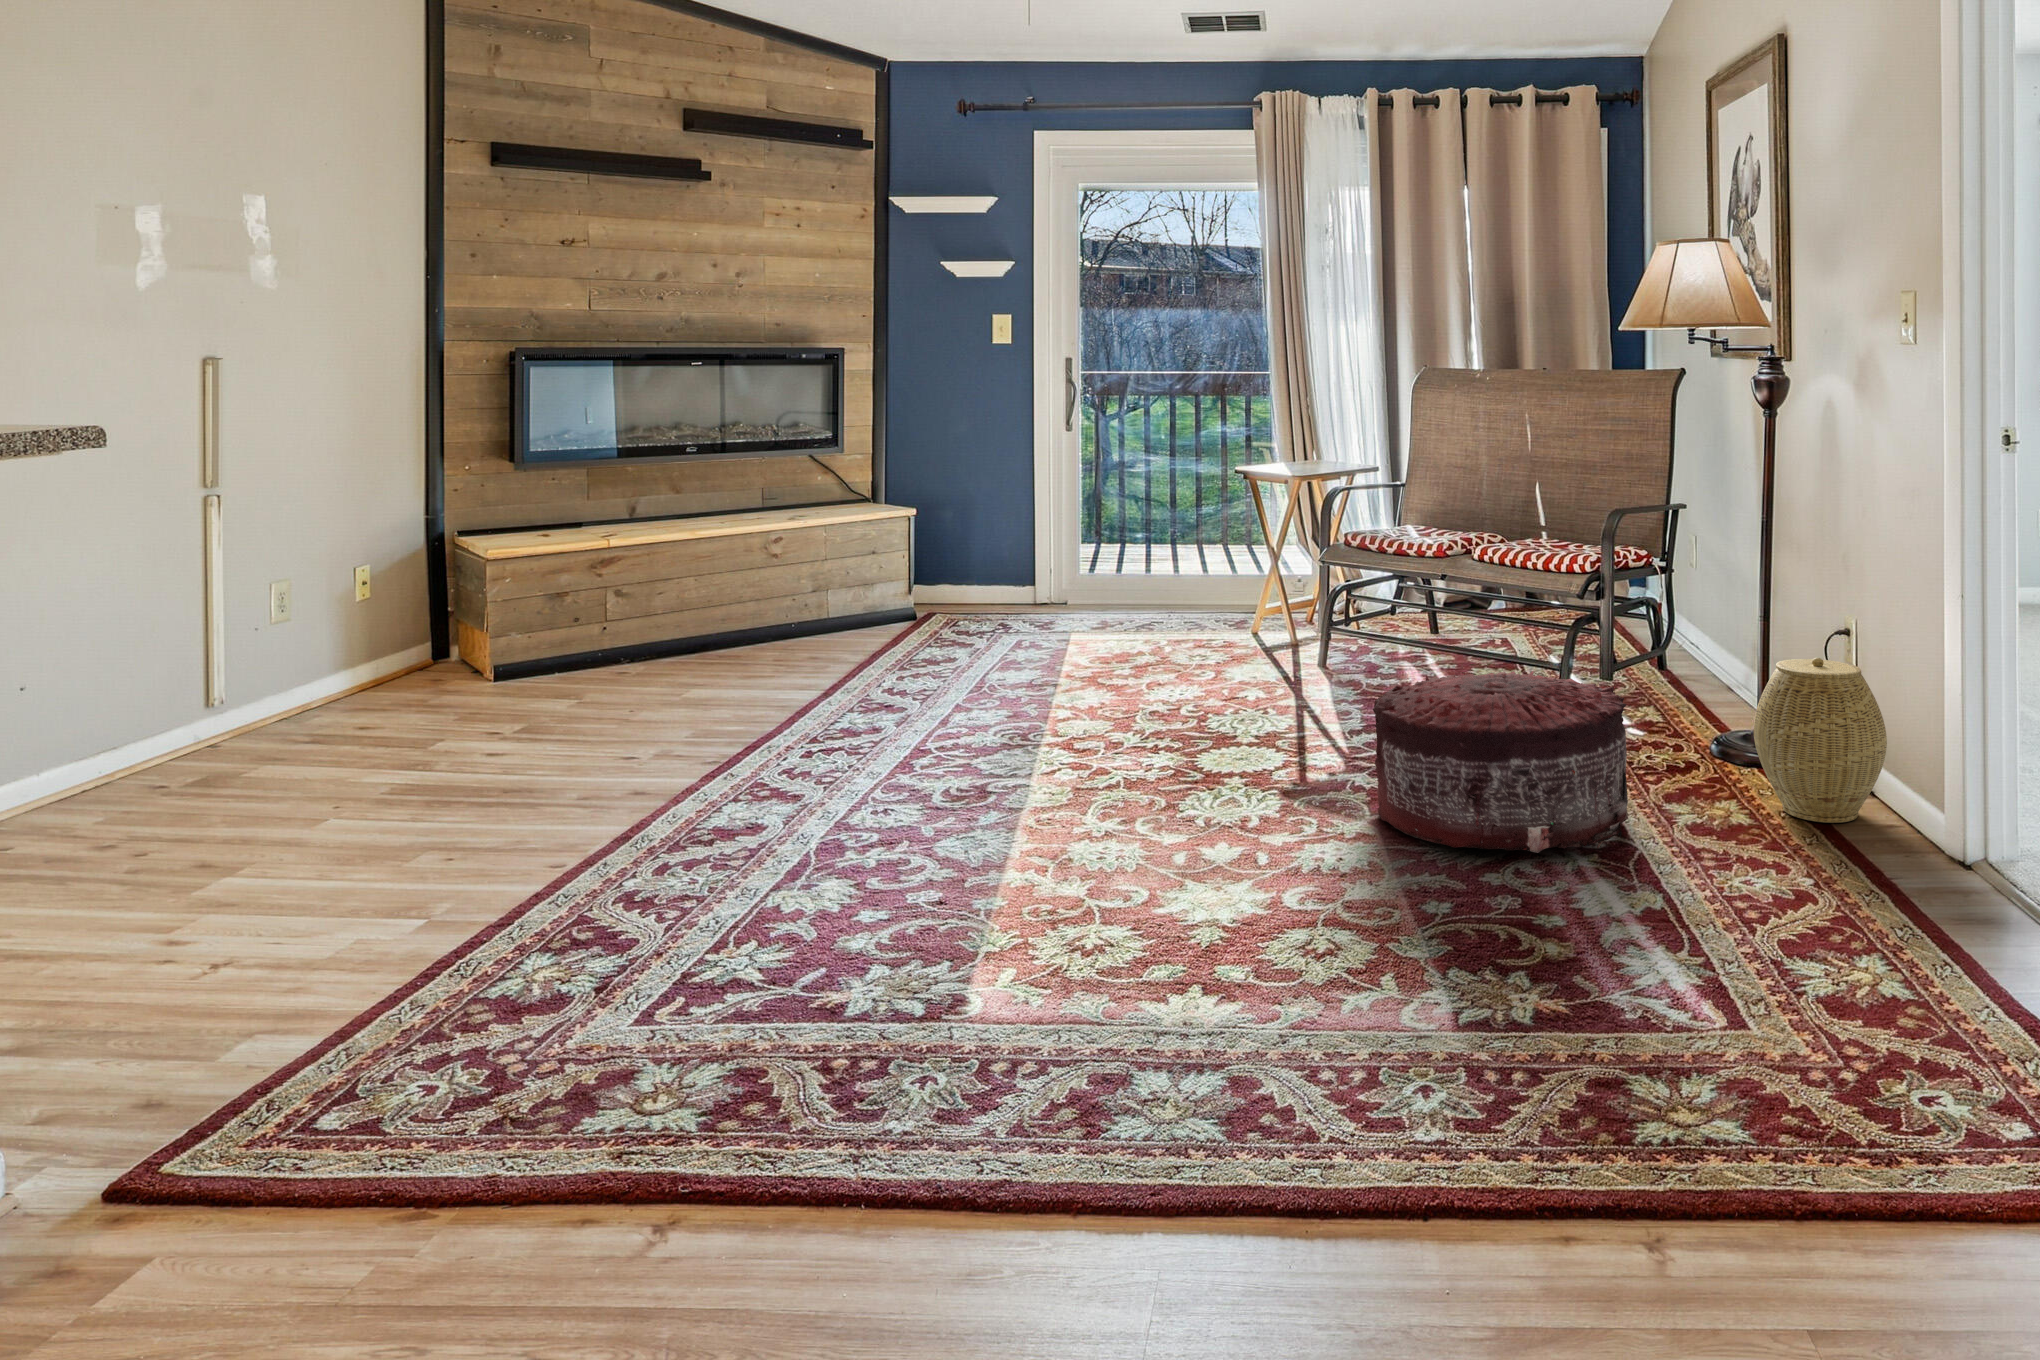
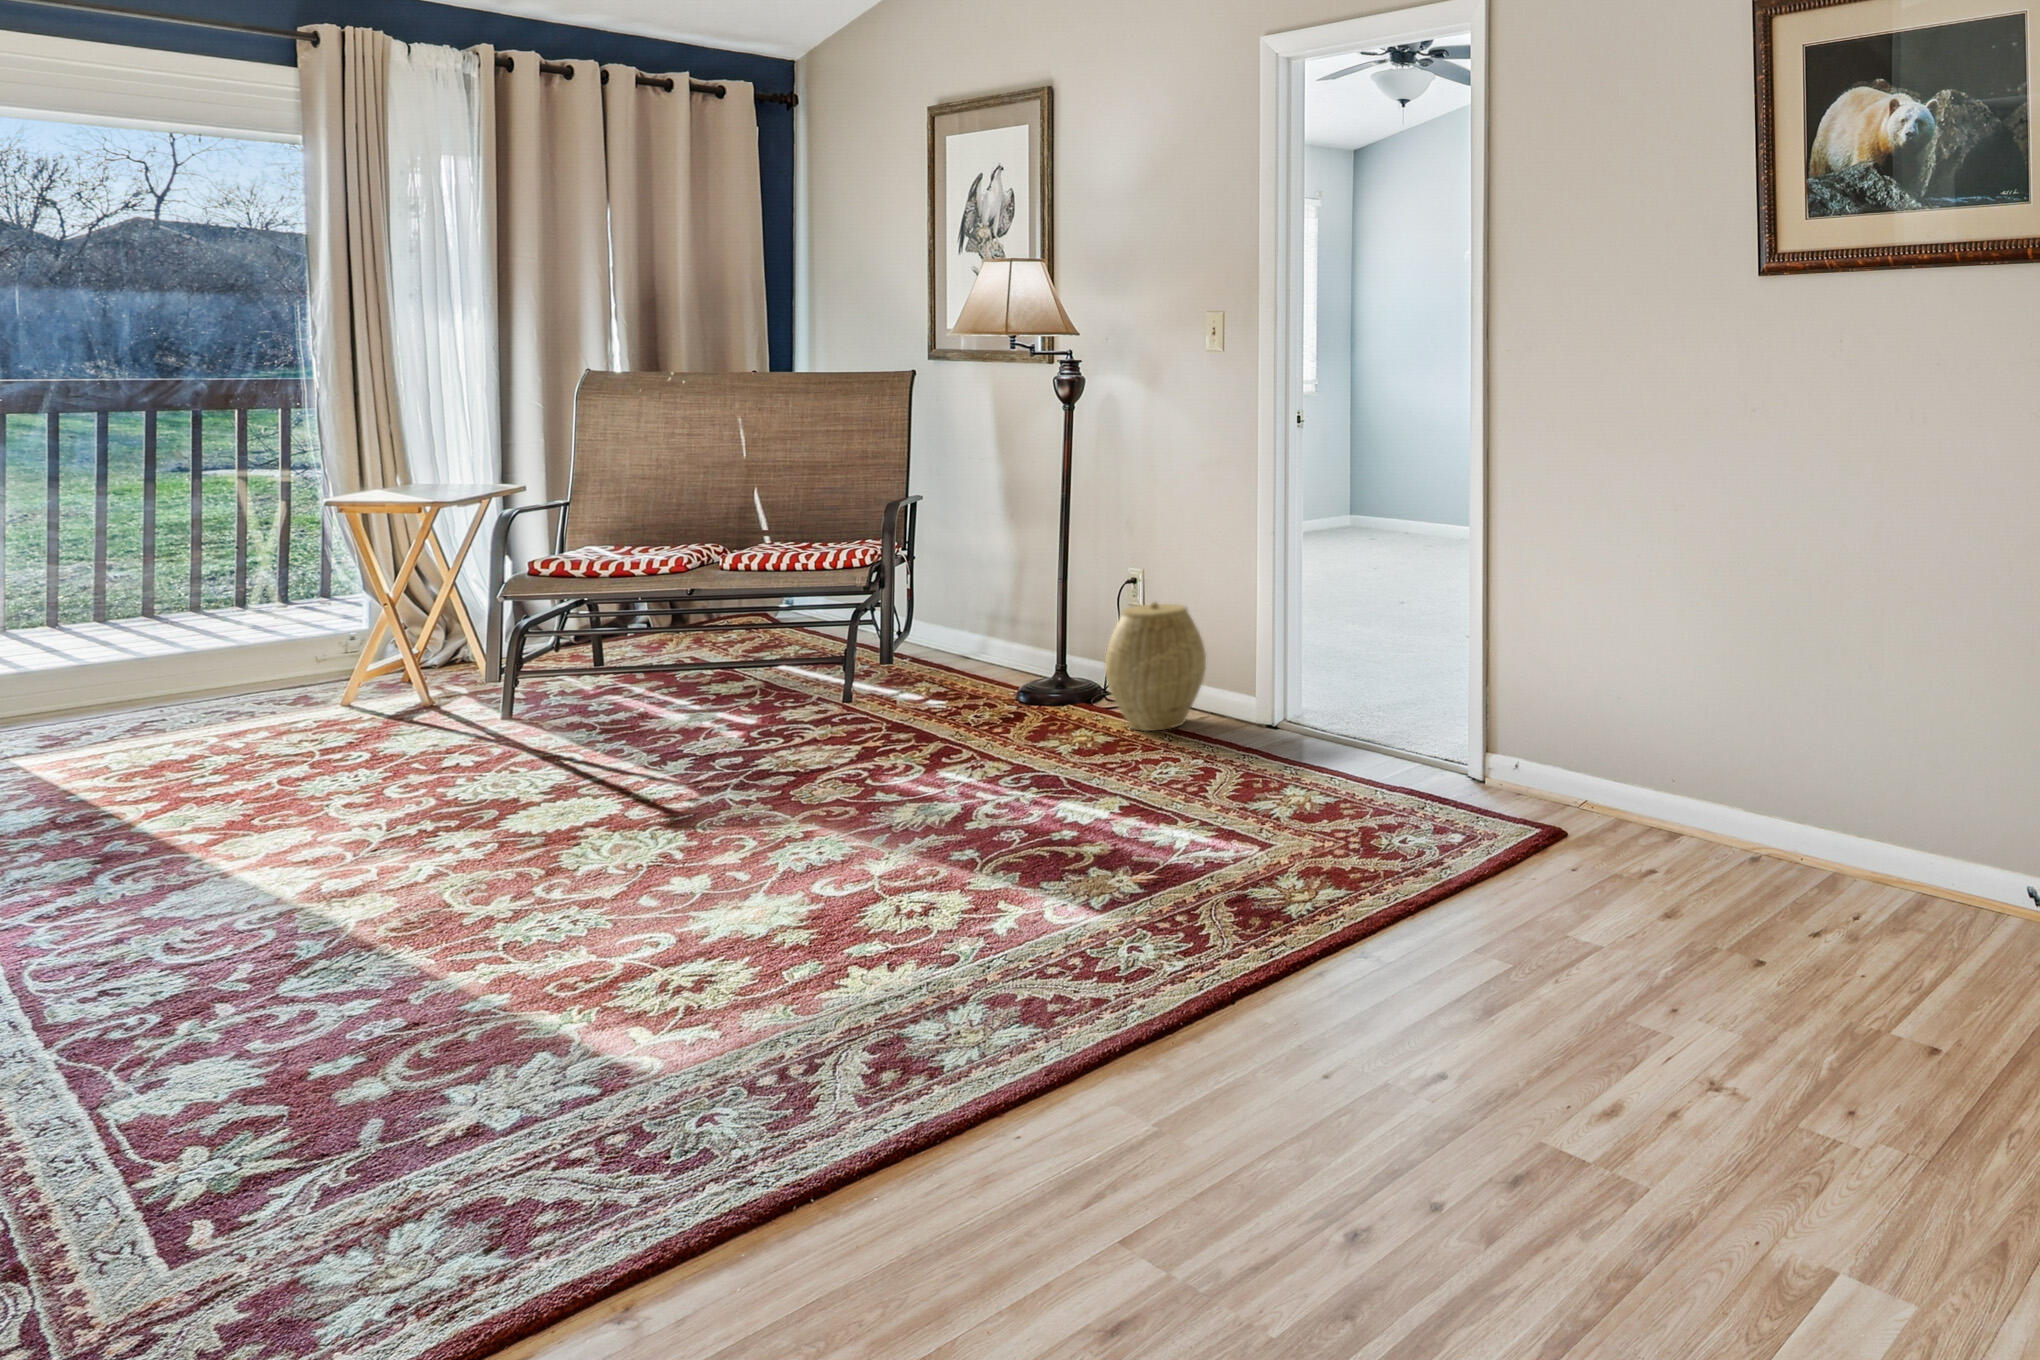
pouf: present [1373,671,1628,853] -> none [793,653,1059,821]

